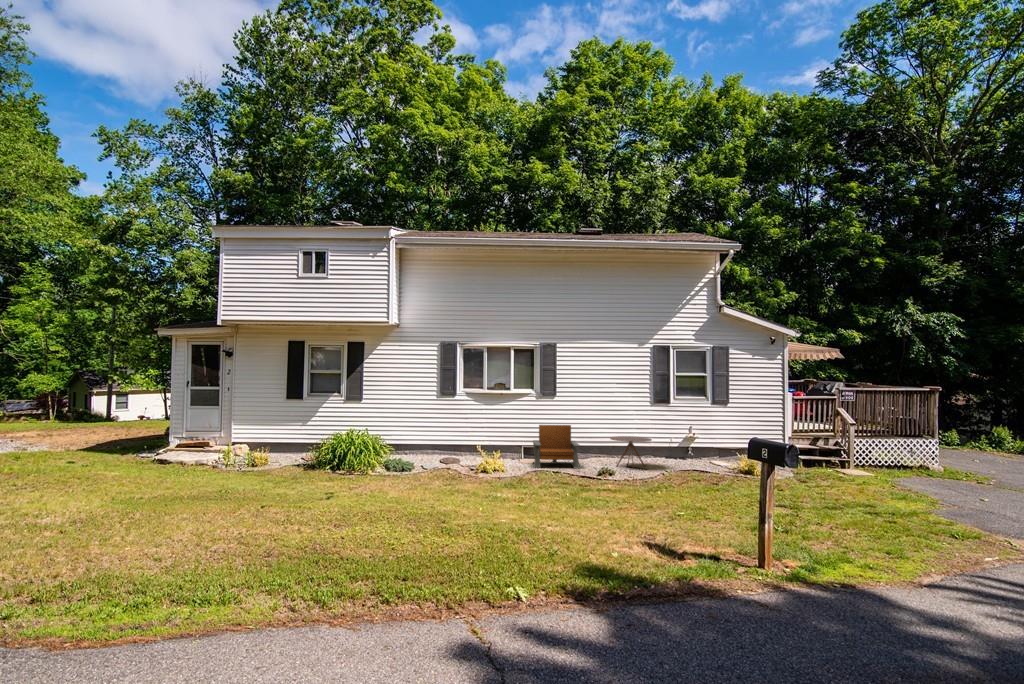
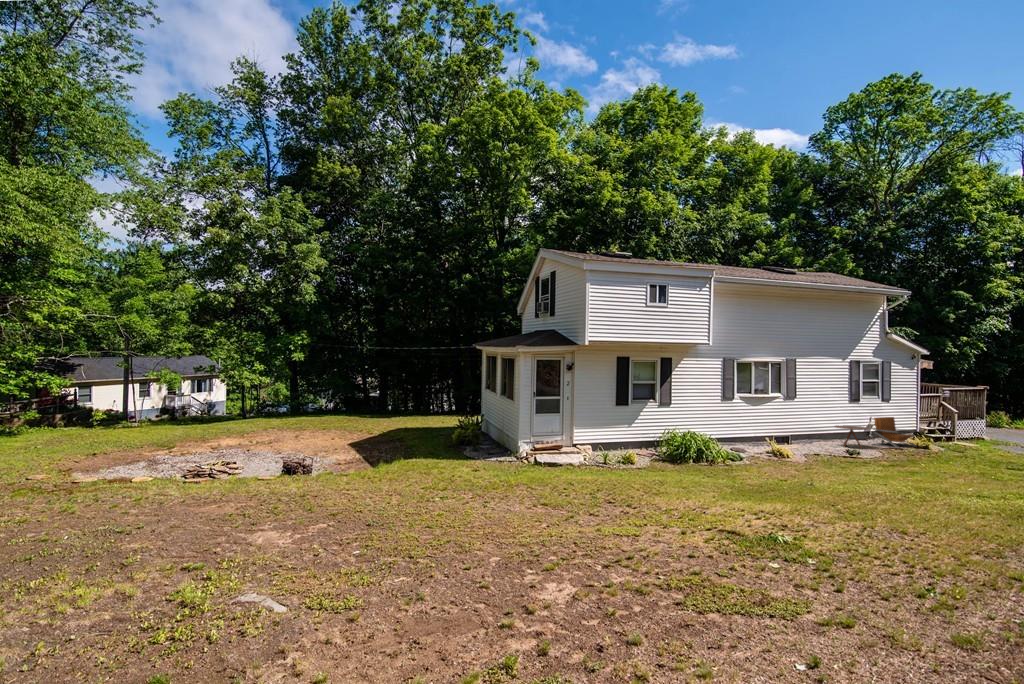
lounge chair: present [533,425,580,469] -> present [872,417,916,448]

